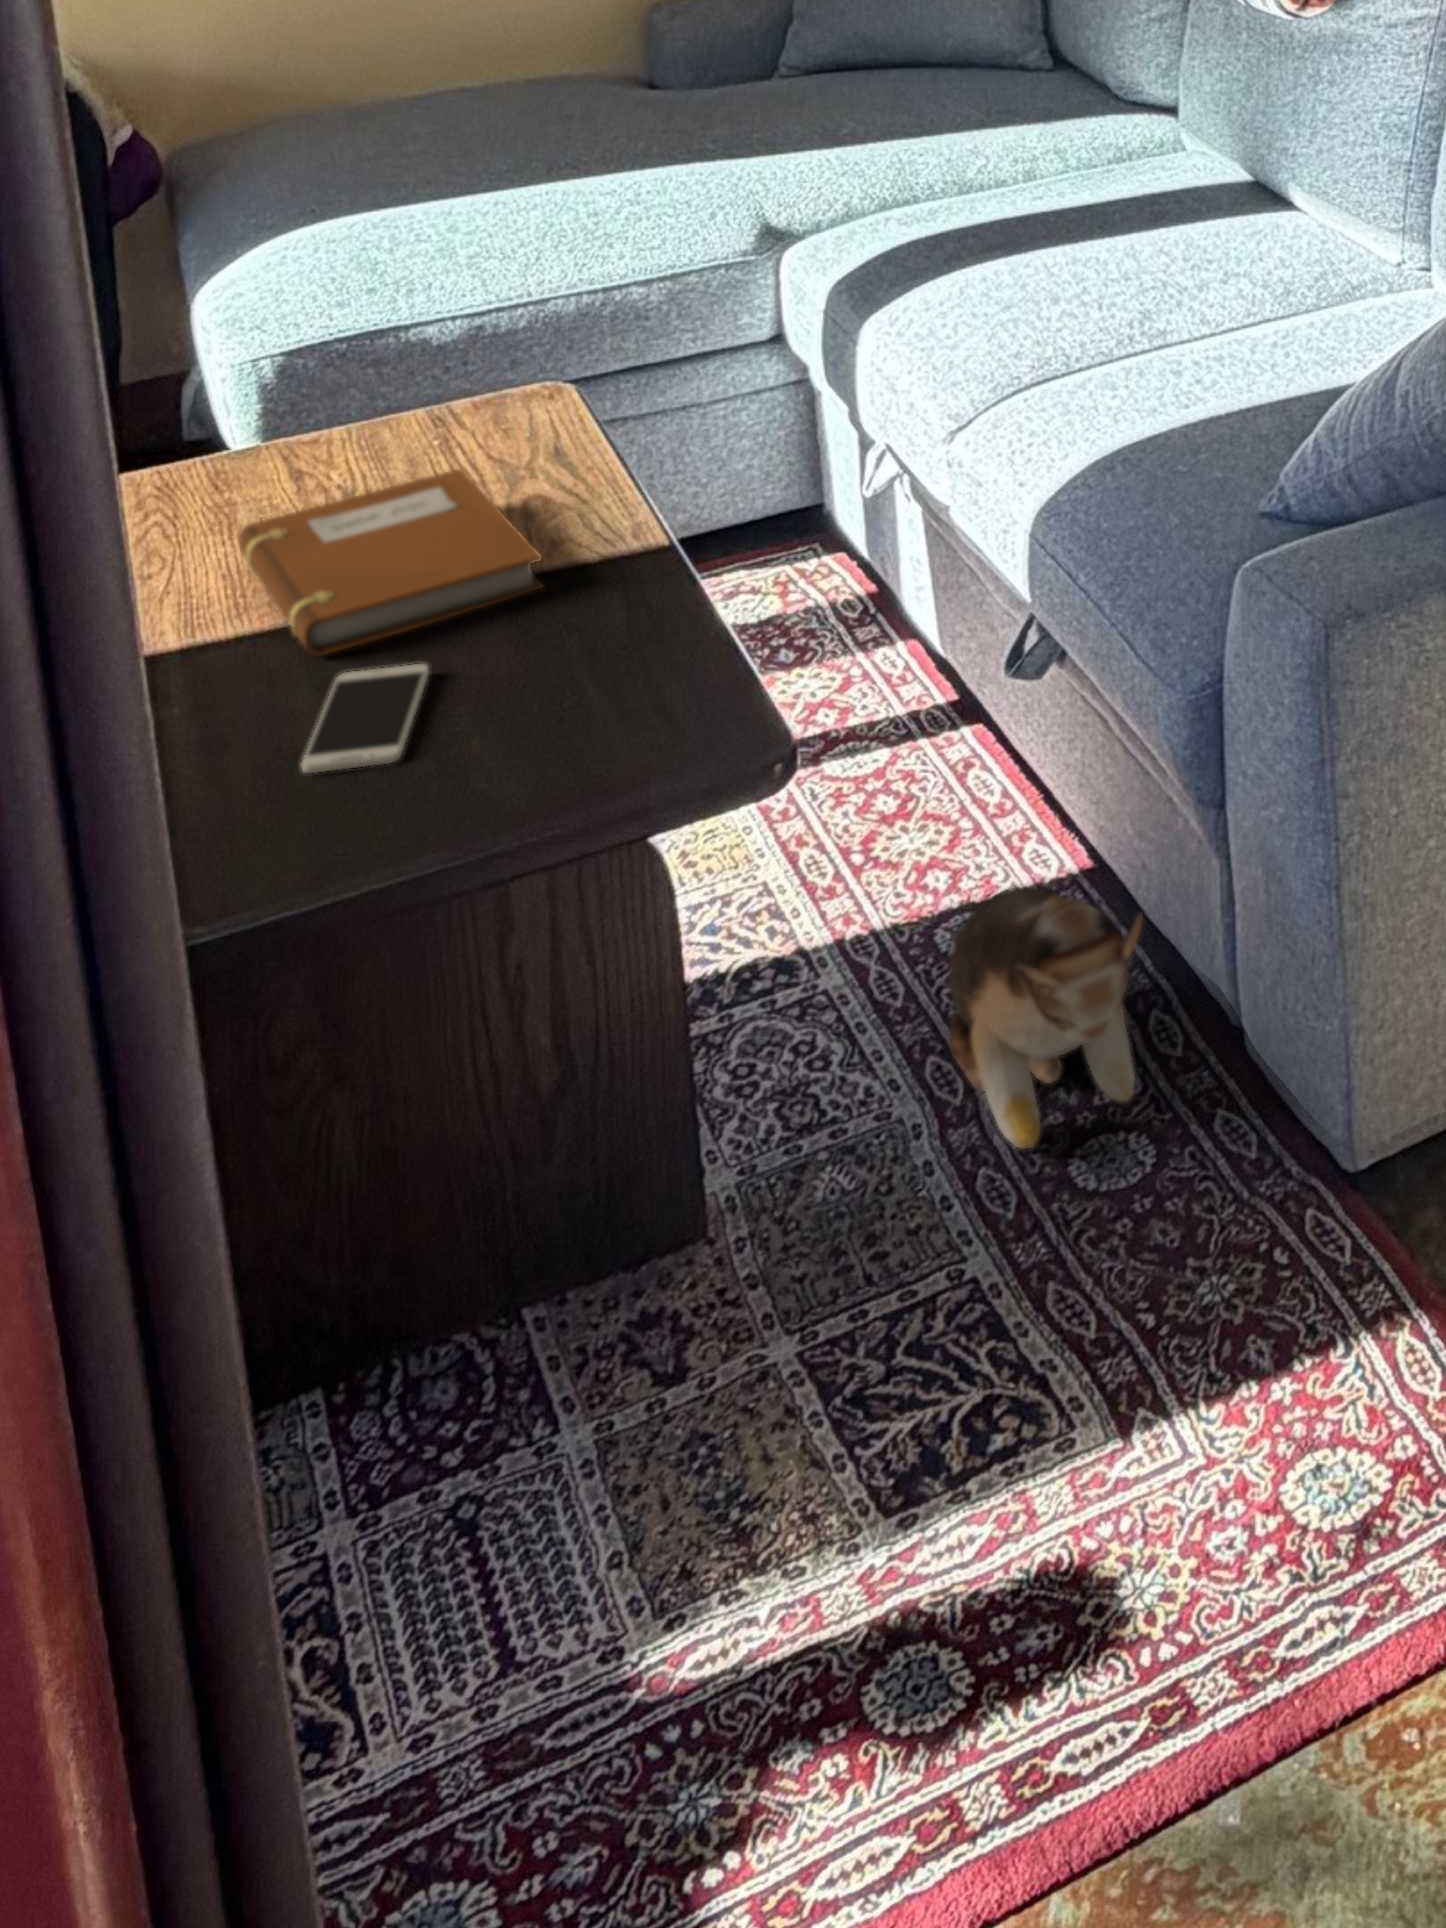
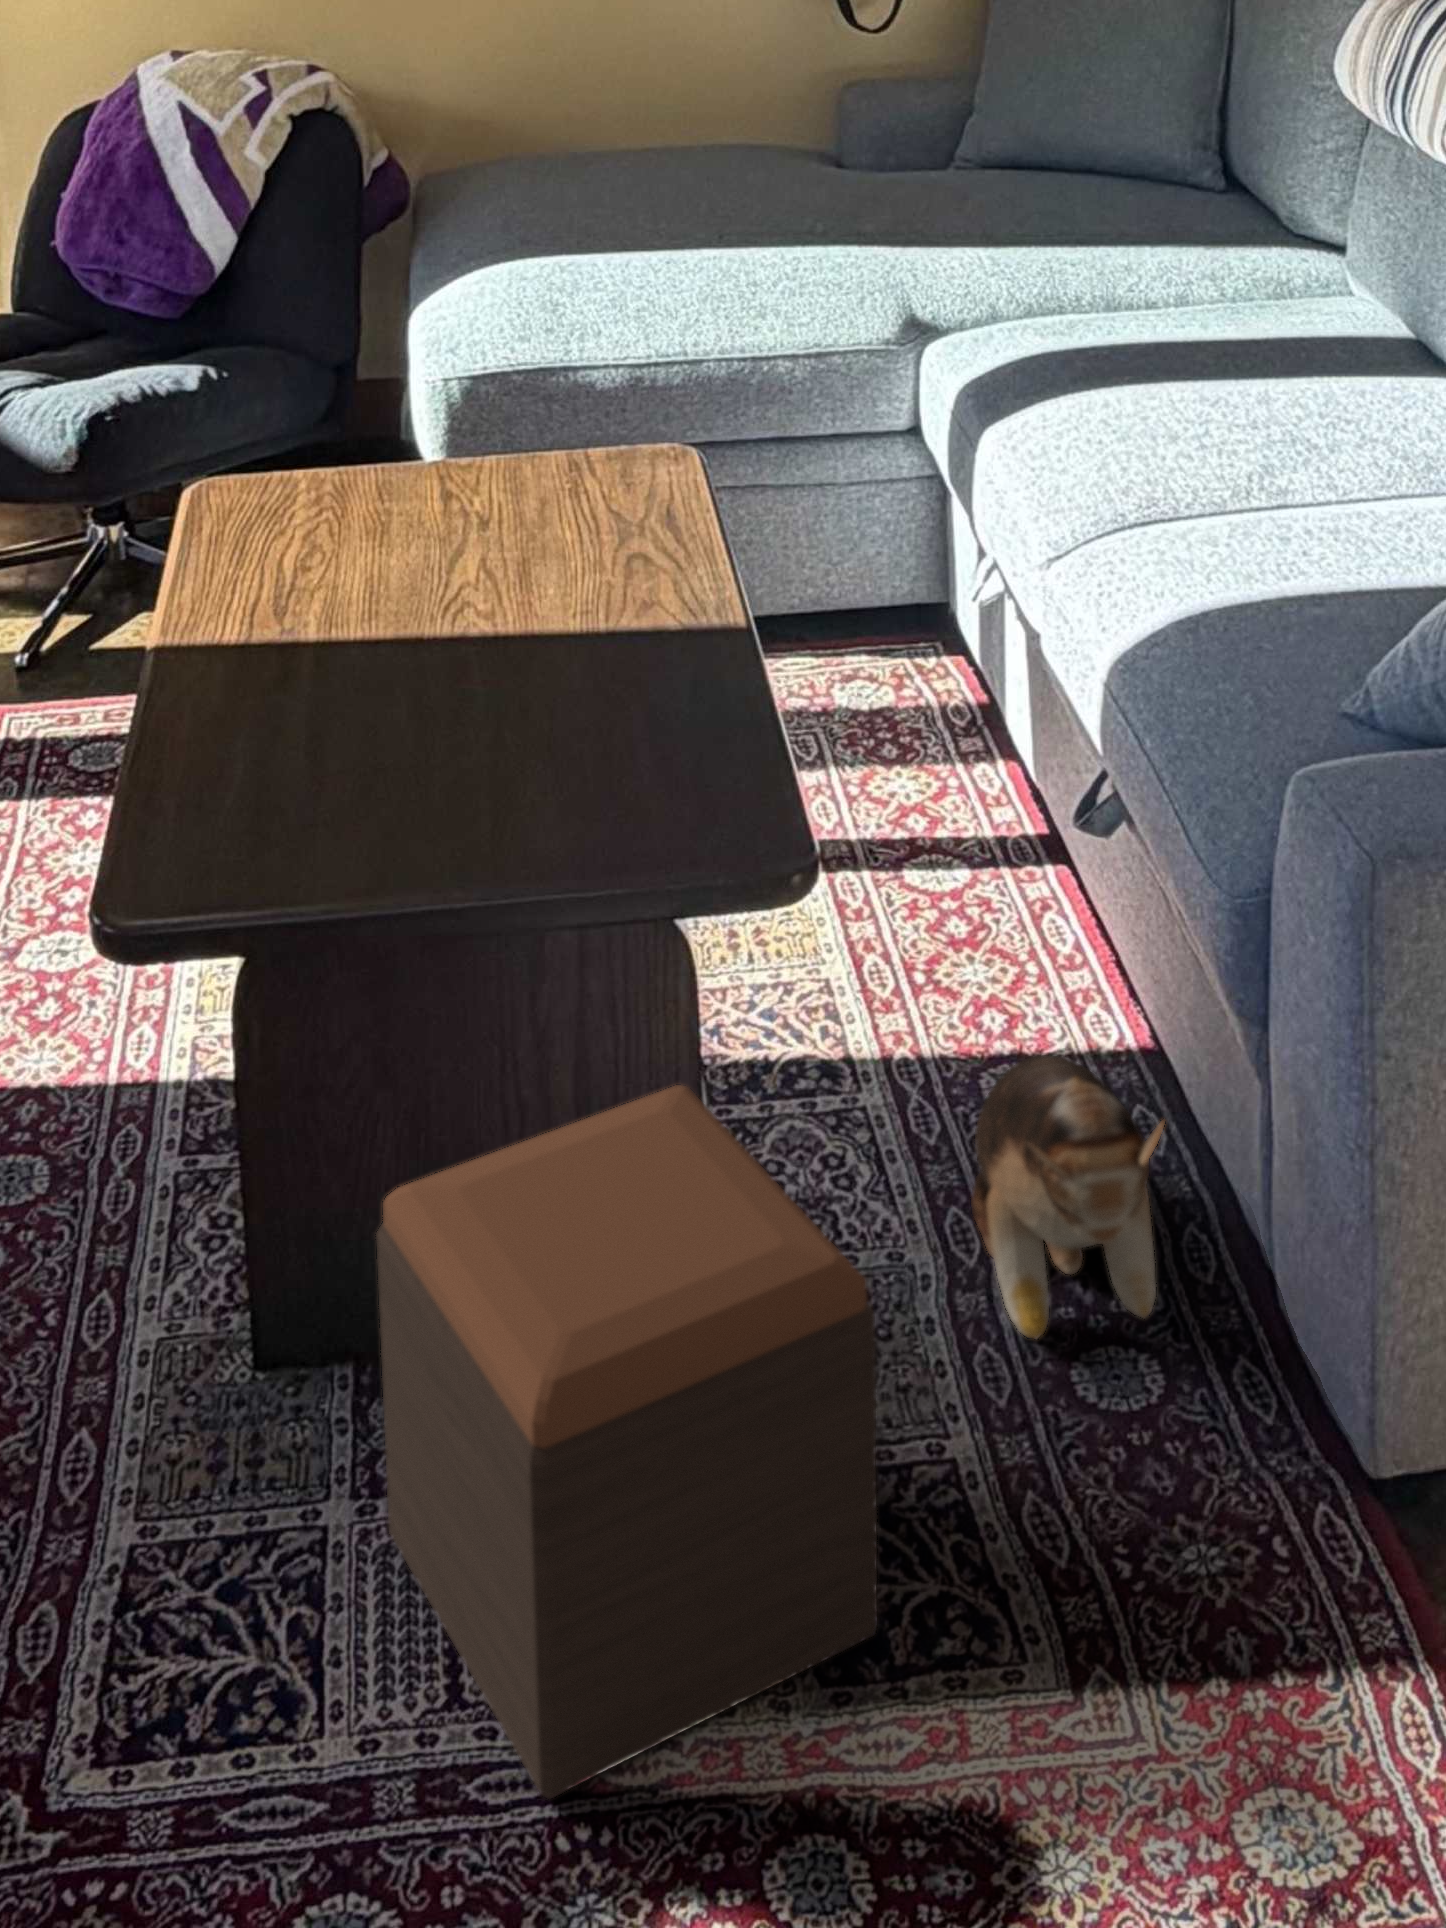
notebook: present [239,469,543,656] -> none [370,517,620,676]
smartphone: present [302,664,429,773] -> none [371,697,500,794]
footstool: none [371,995,929,1710] -> present [377,1085,877,1798]

